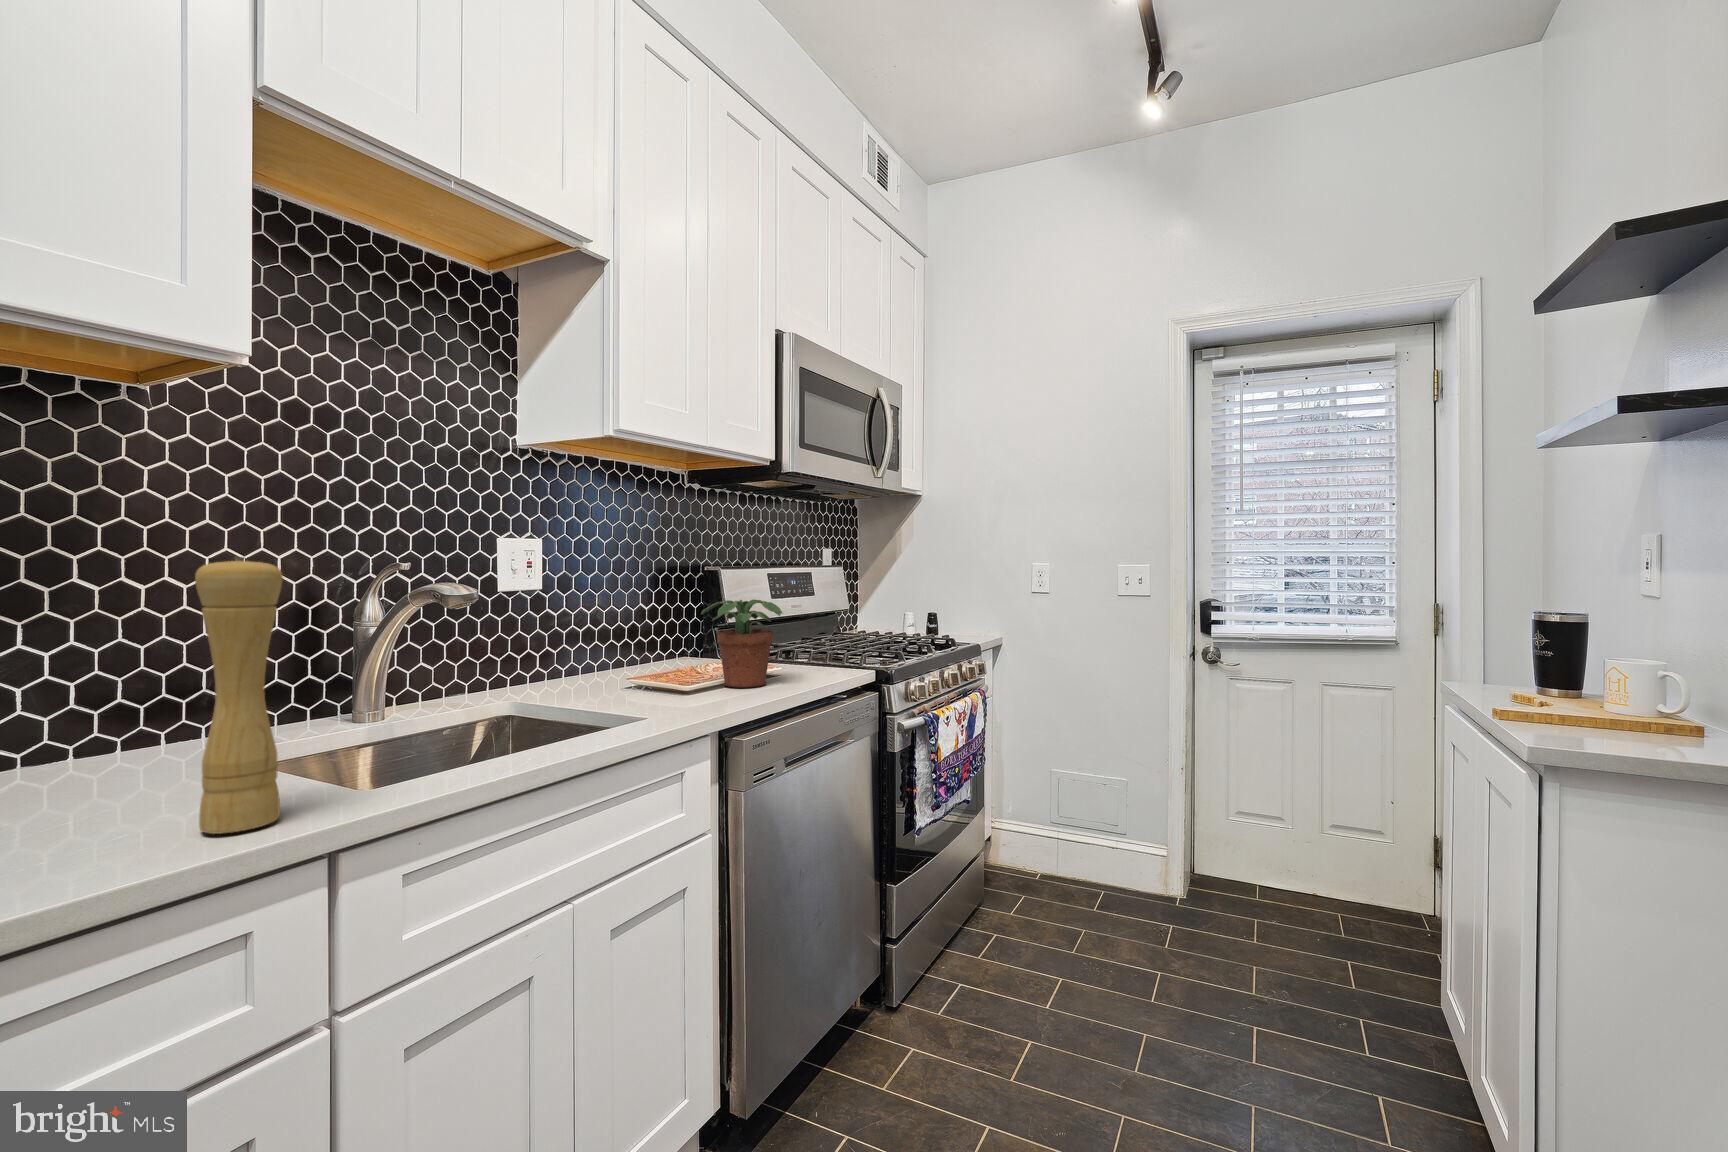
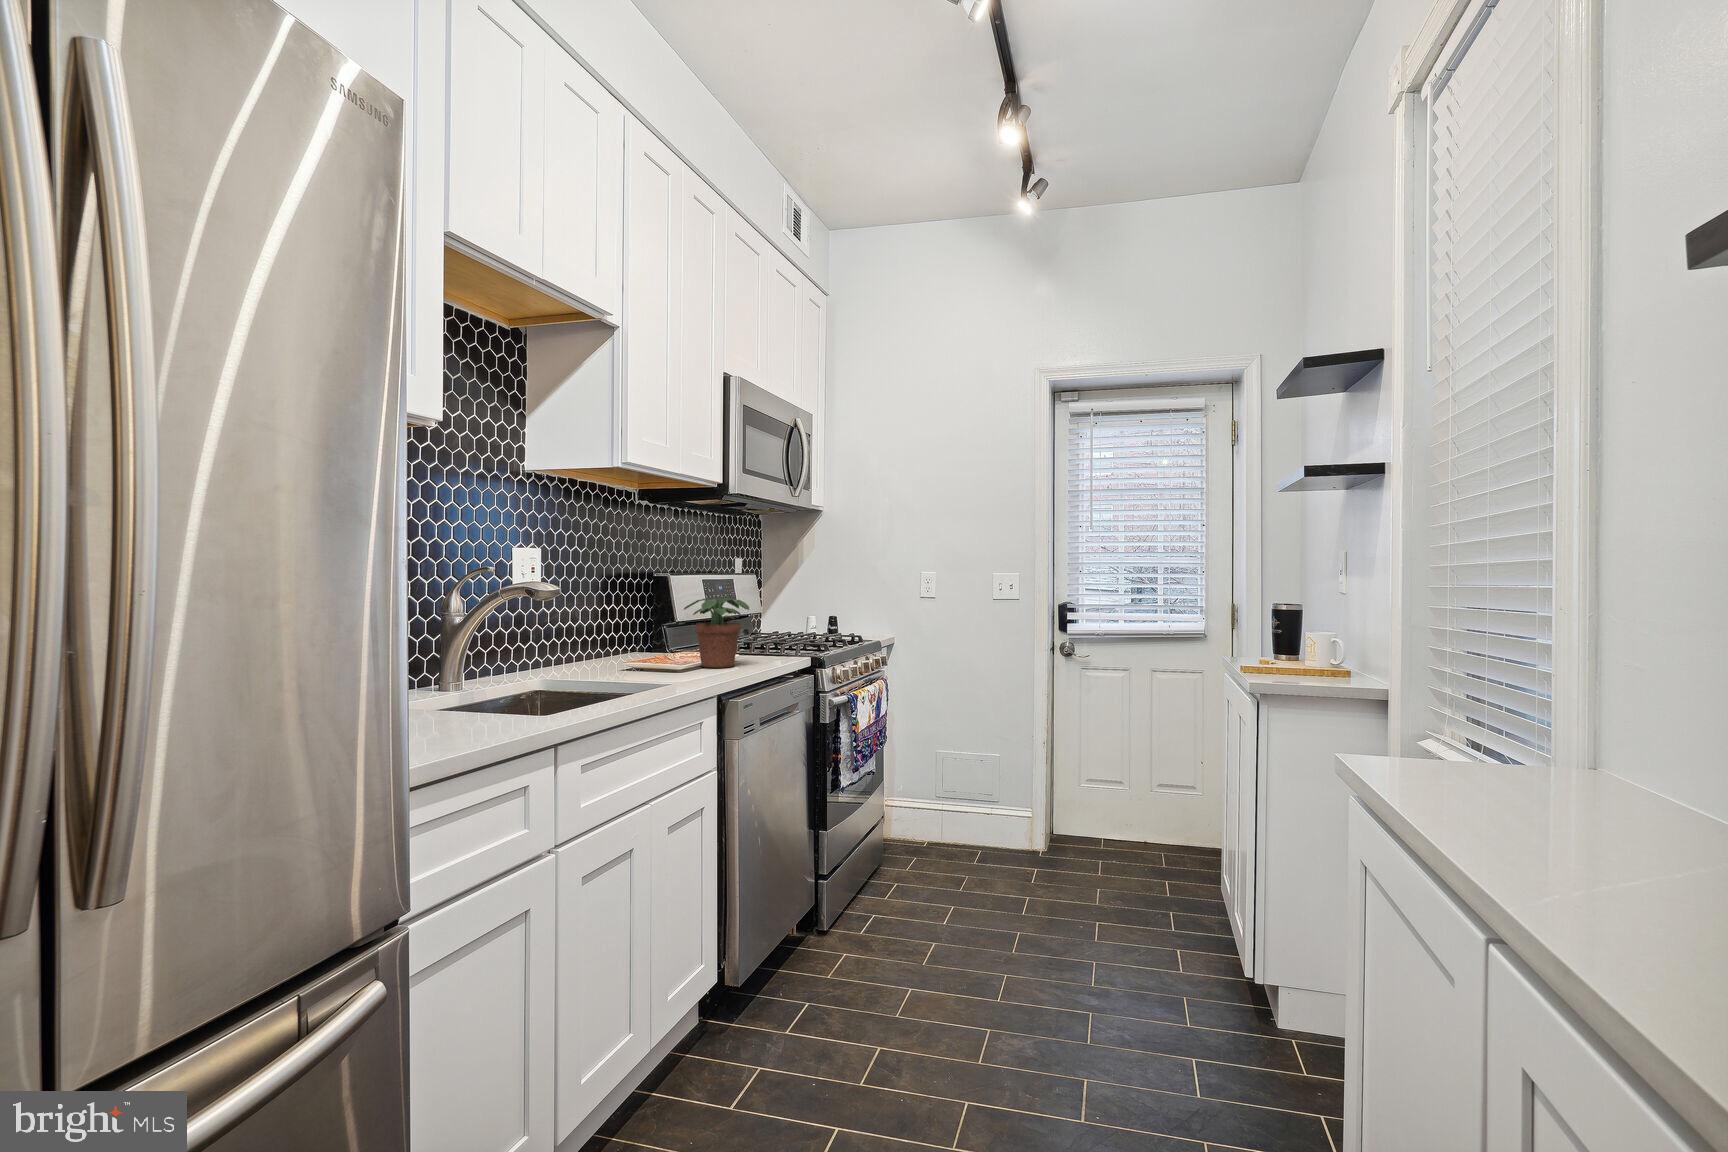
pepper mill: present [195,557,283,834] -> none [471,561,518,733]

